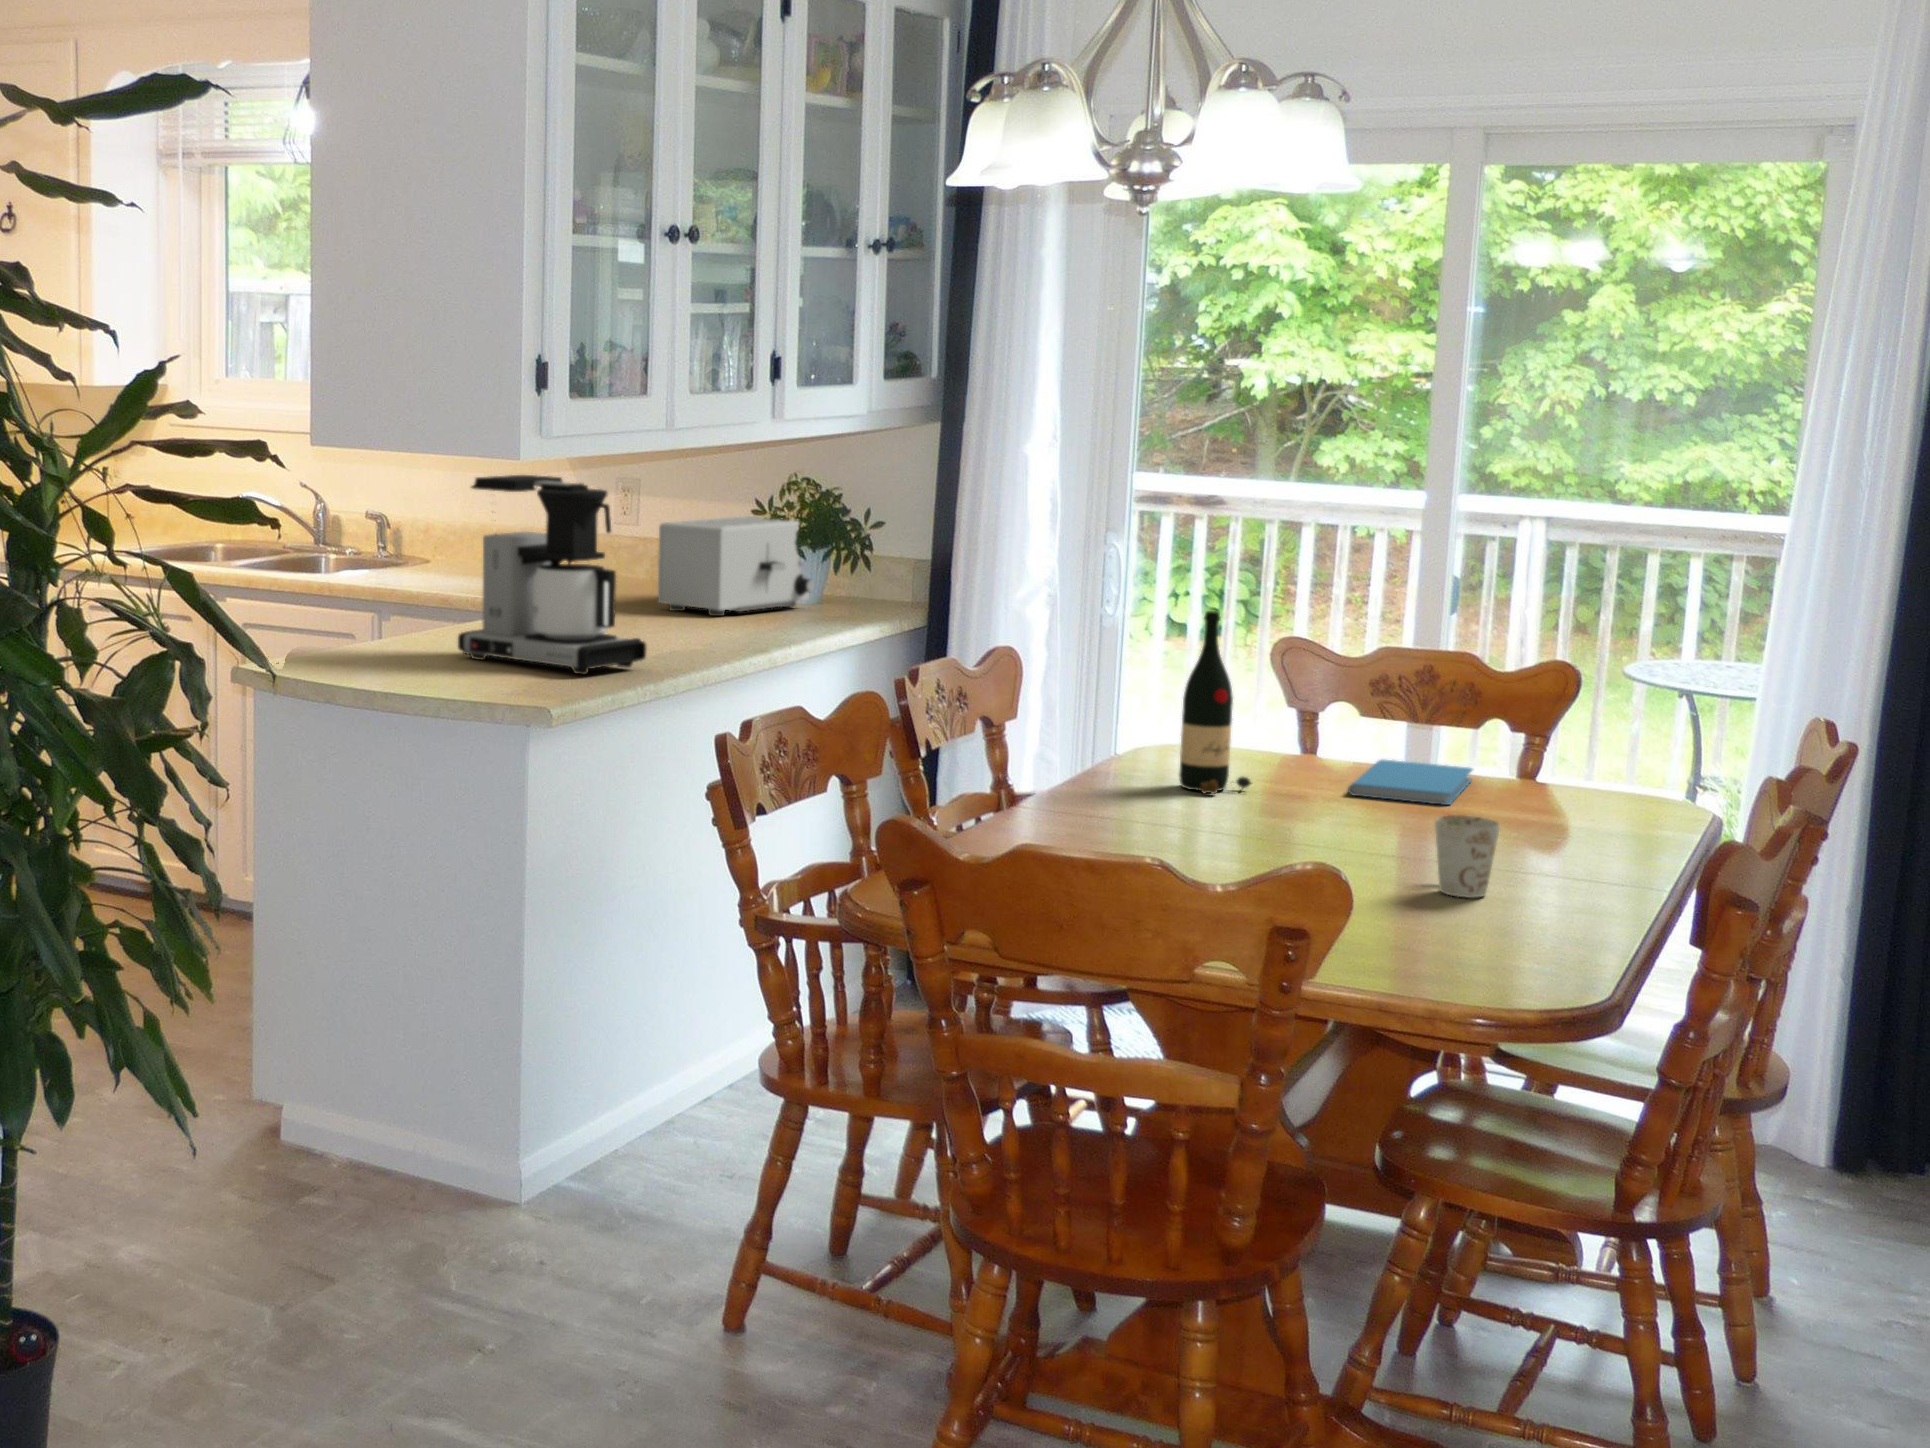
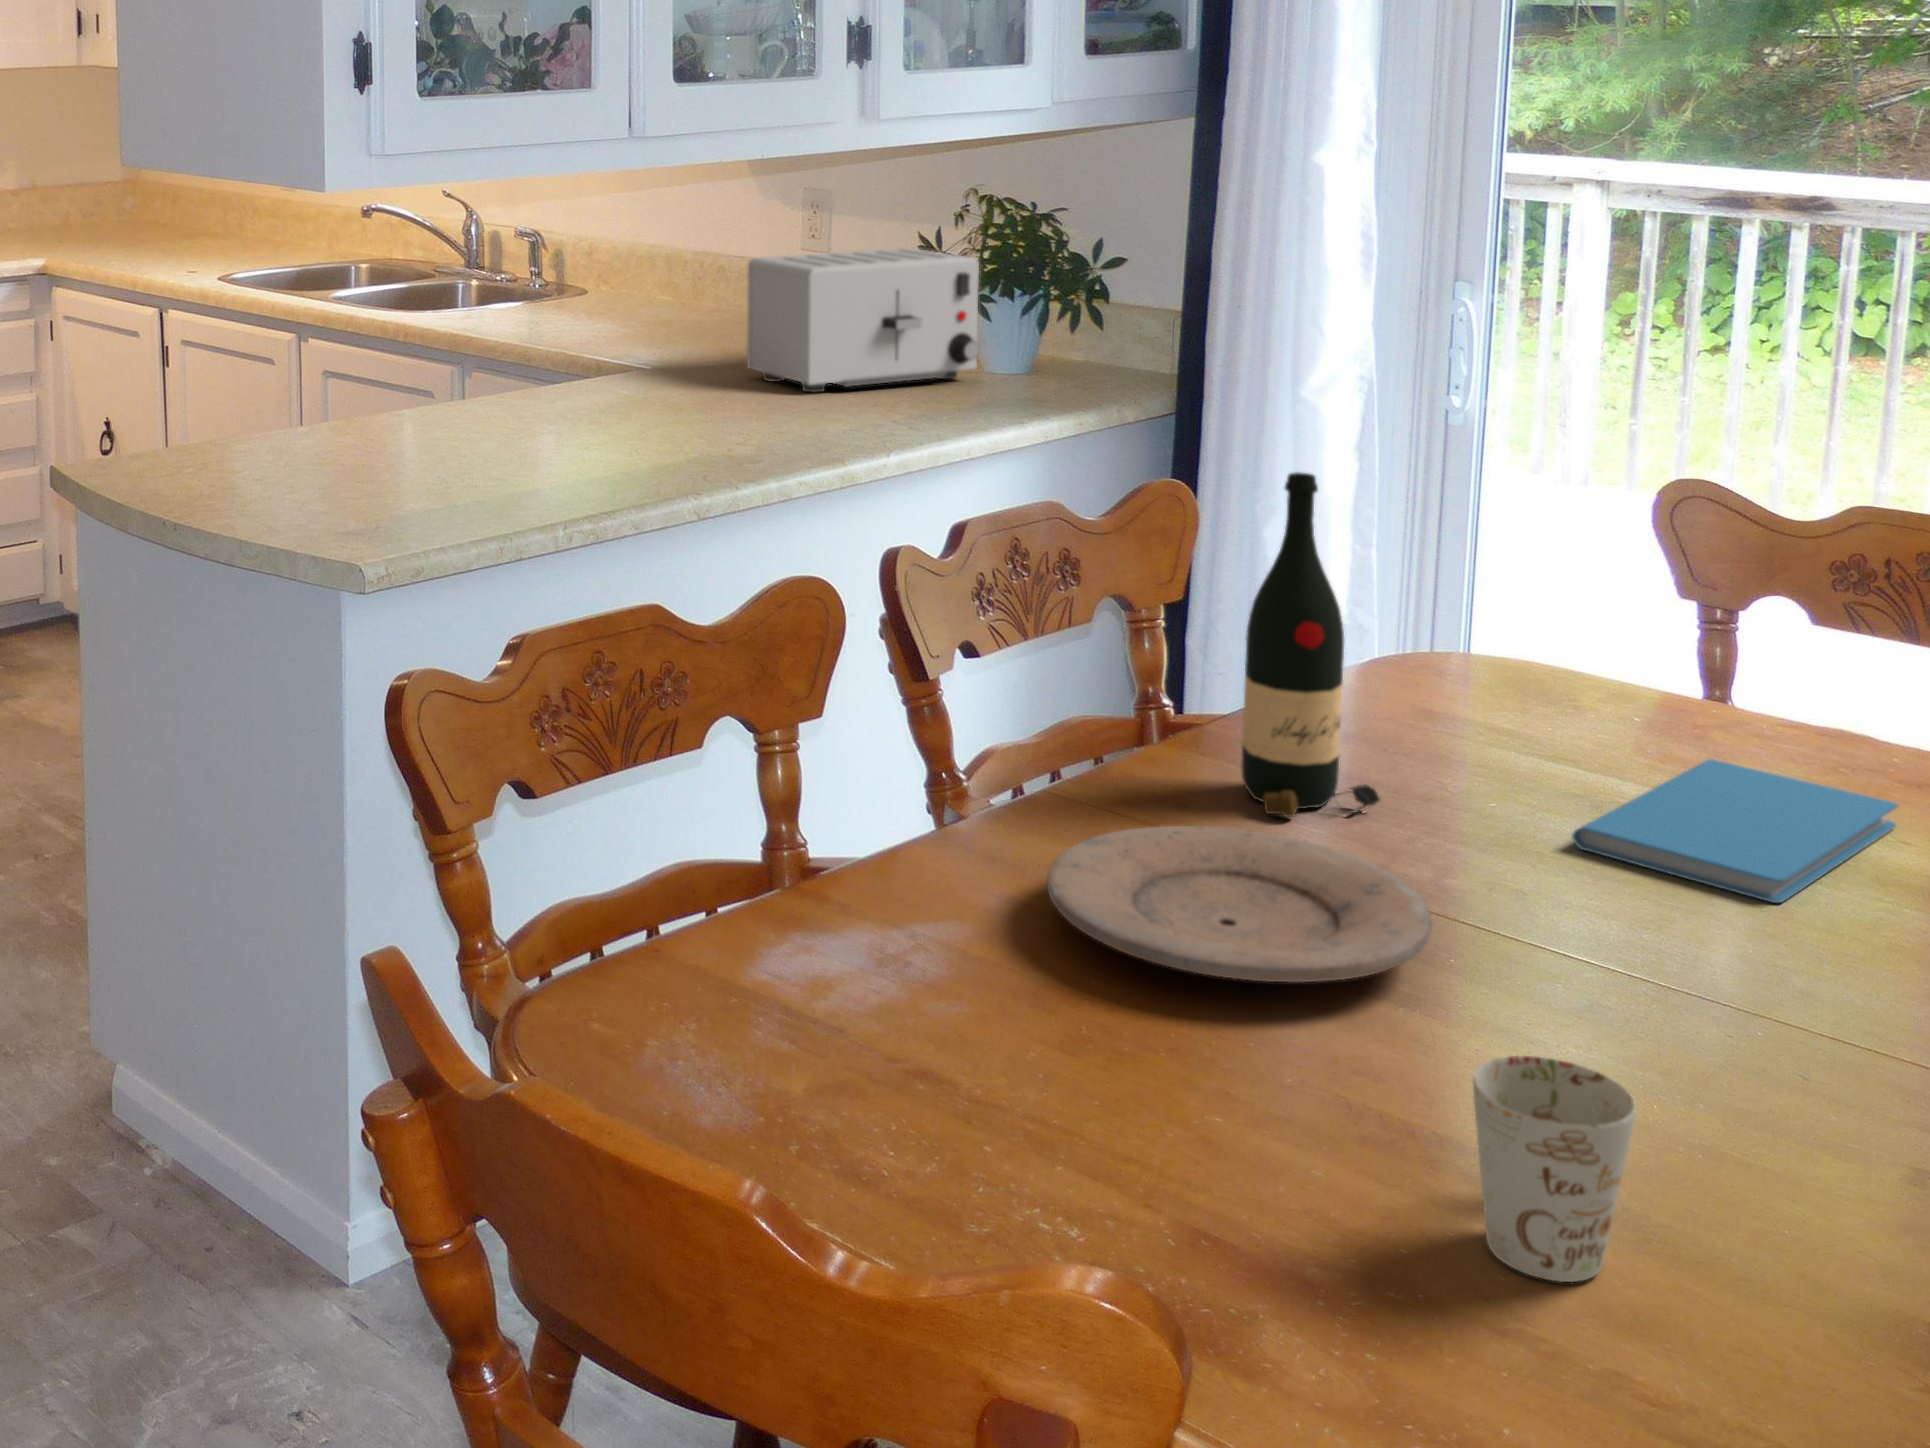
coffee maker: present [458,475,646,674] -> none [289,200,515,499]
plate: none [1150,789,1339,839] -> present [1047,826,1432,982]

